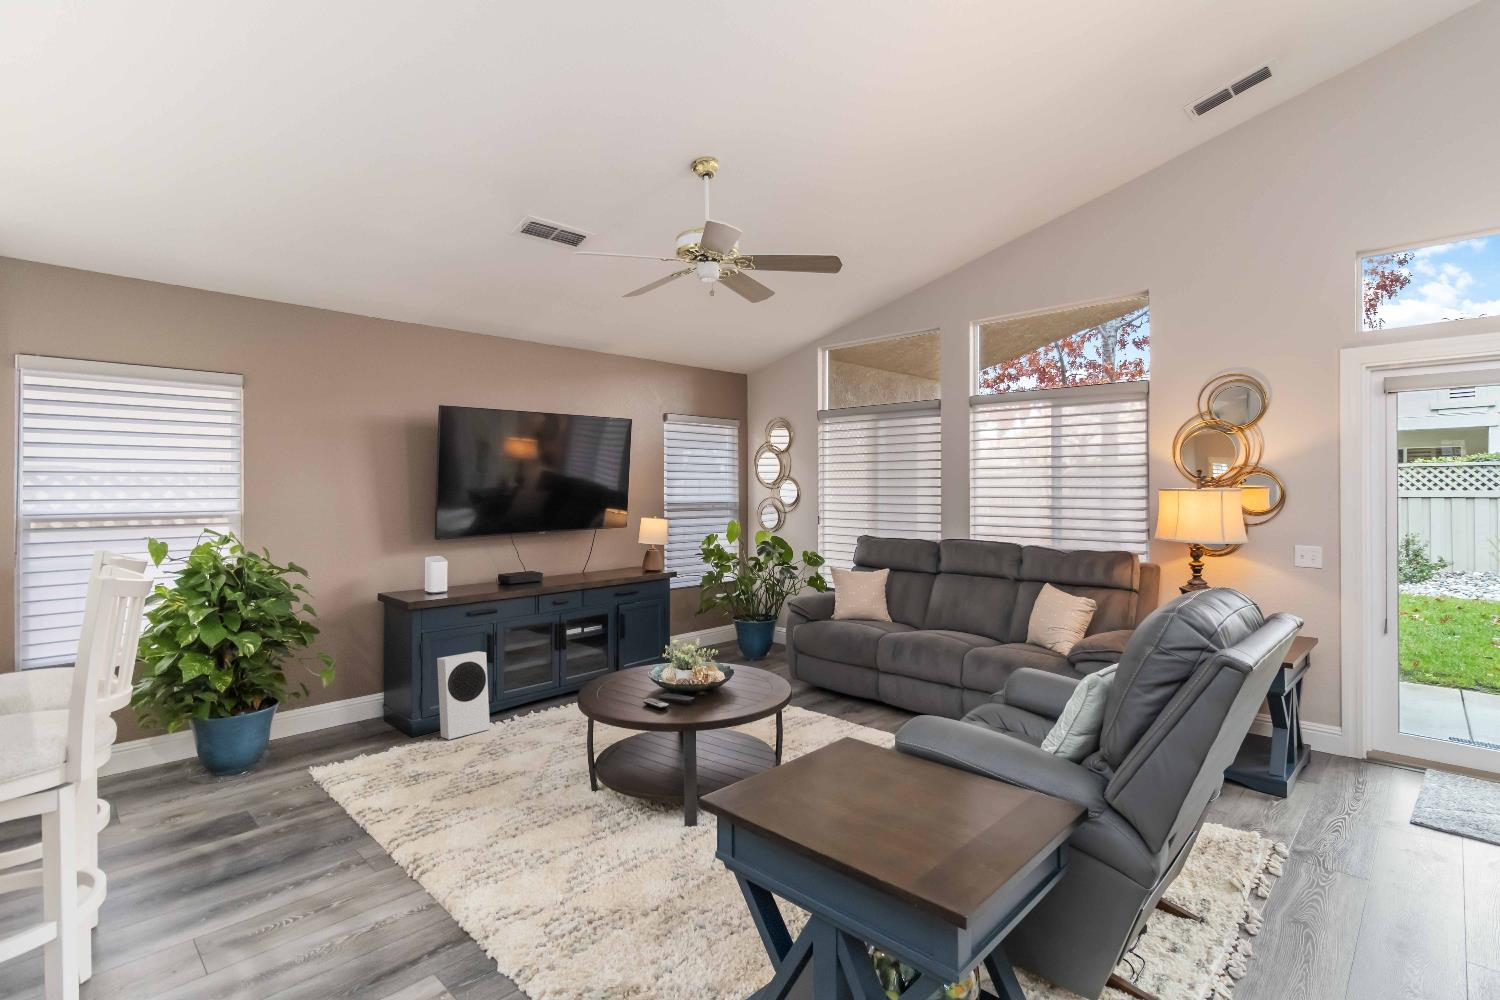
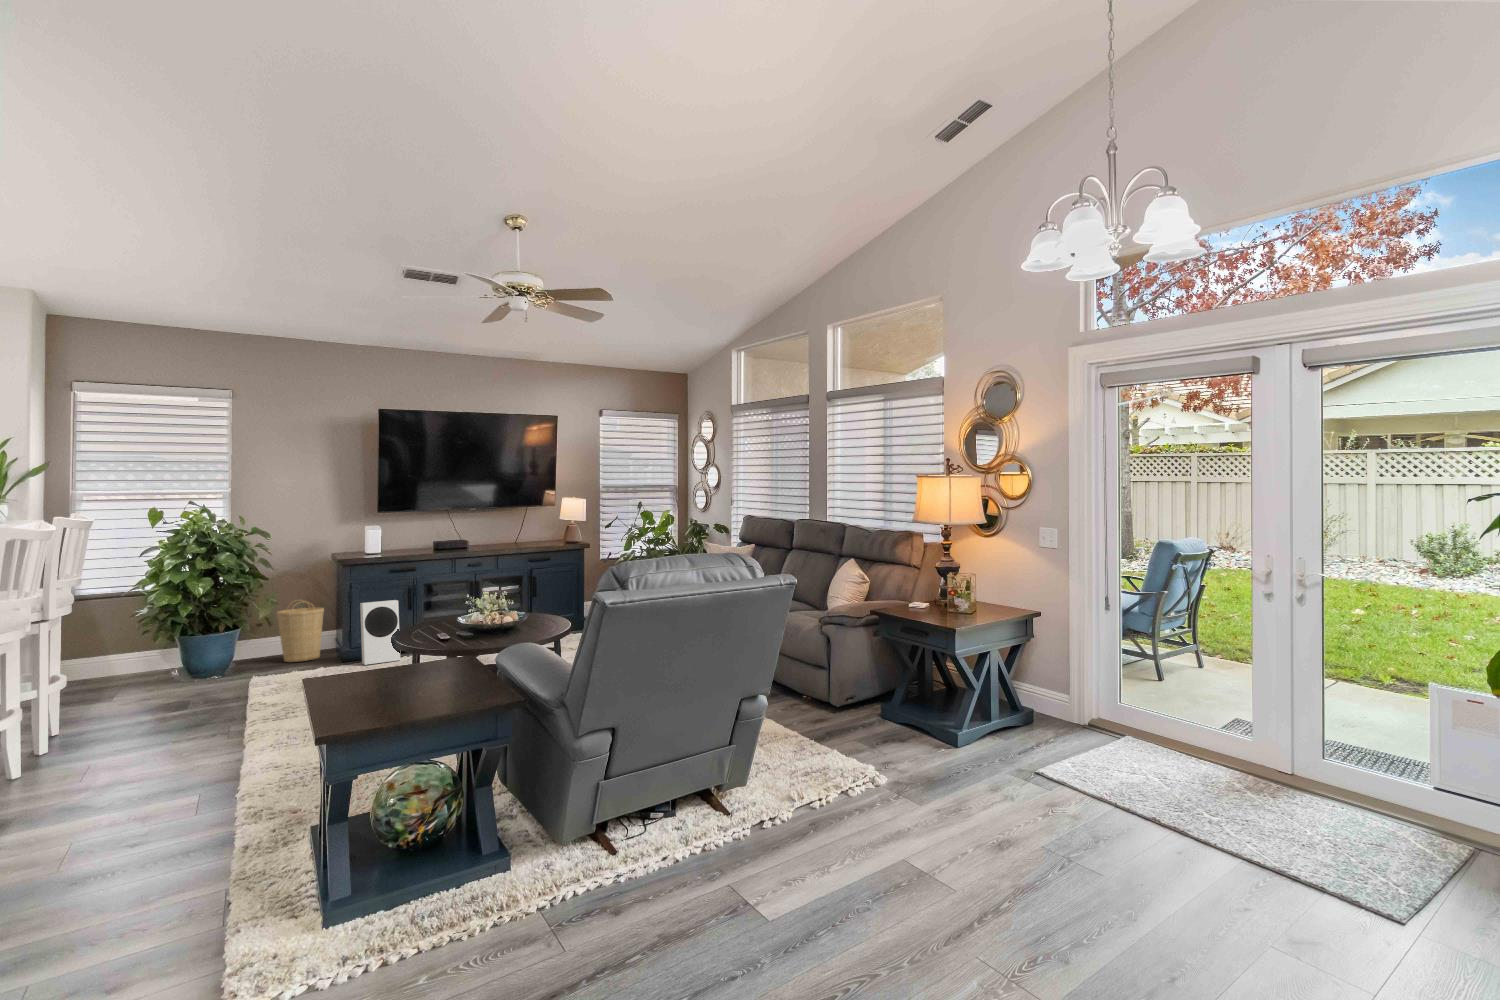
basket: none [313,655,376,741] -> present [276,601,324,662]

